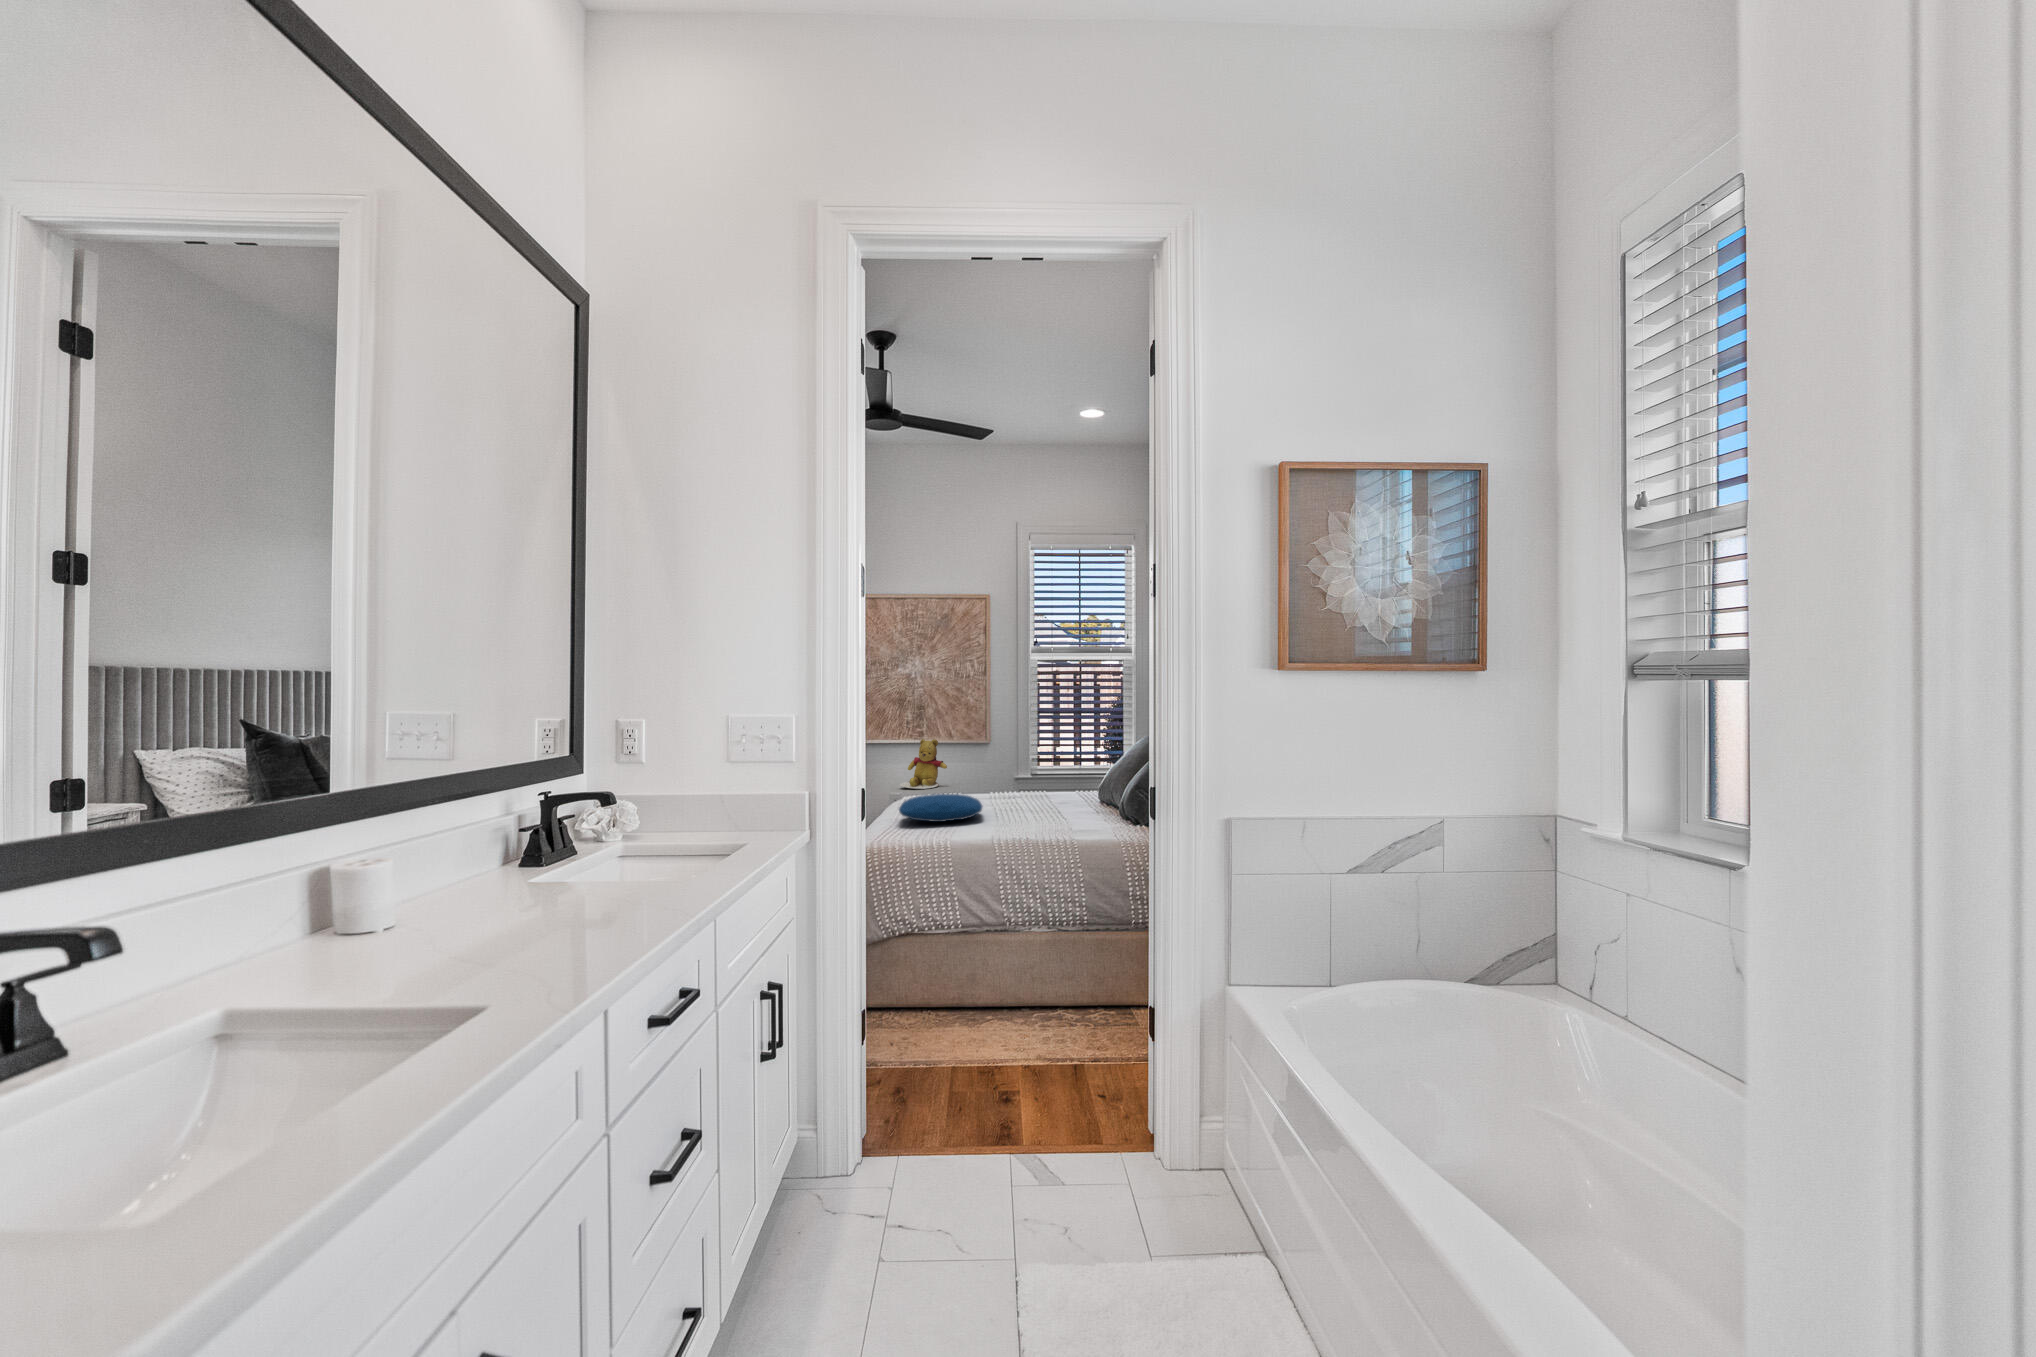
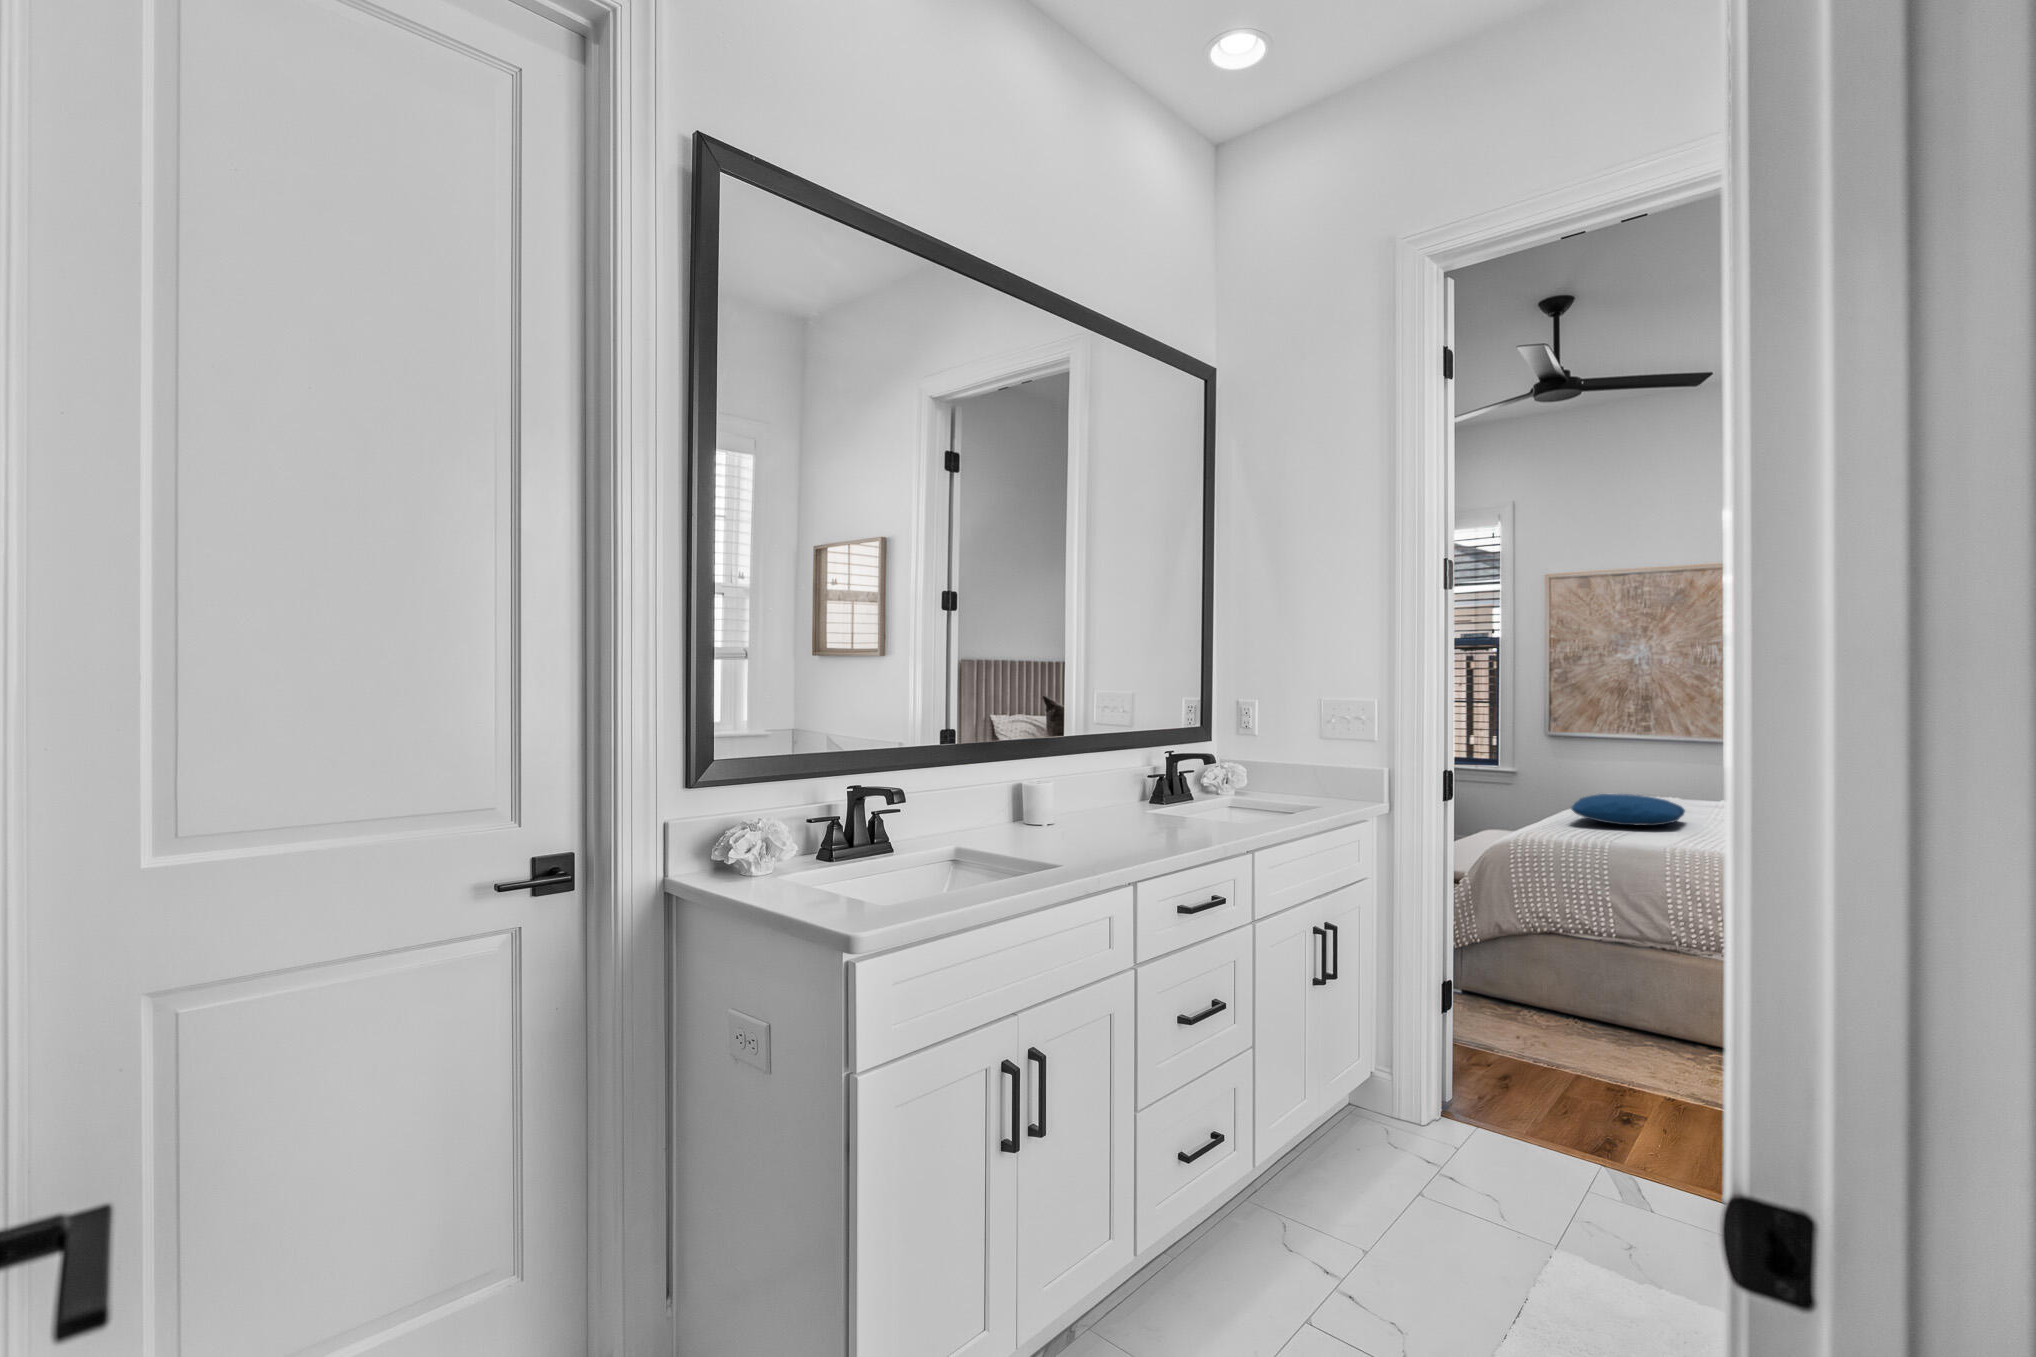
teddy bear: present [900,739,947,789] -> none [1614,733,1678,791]

